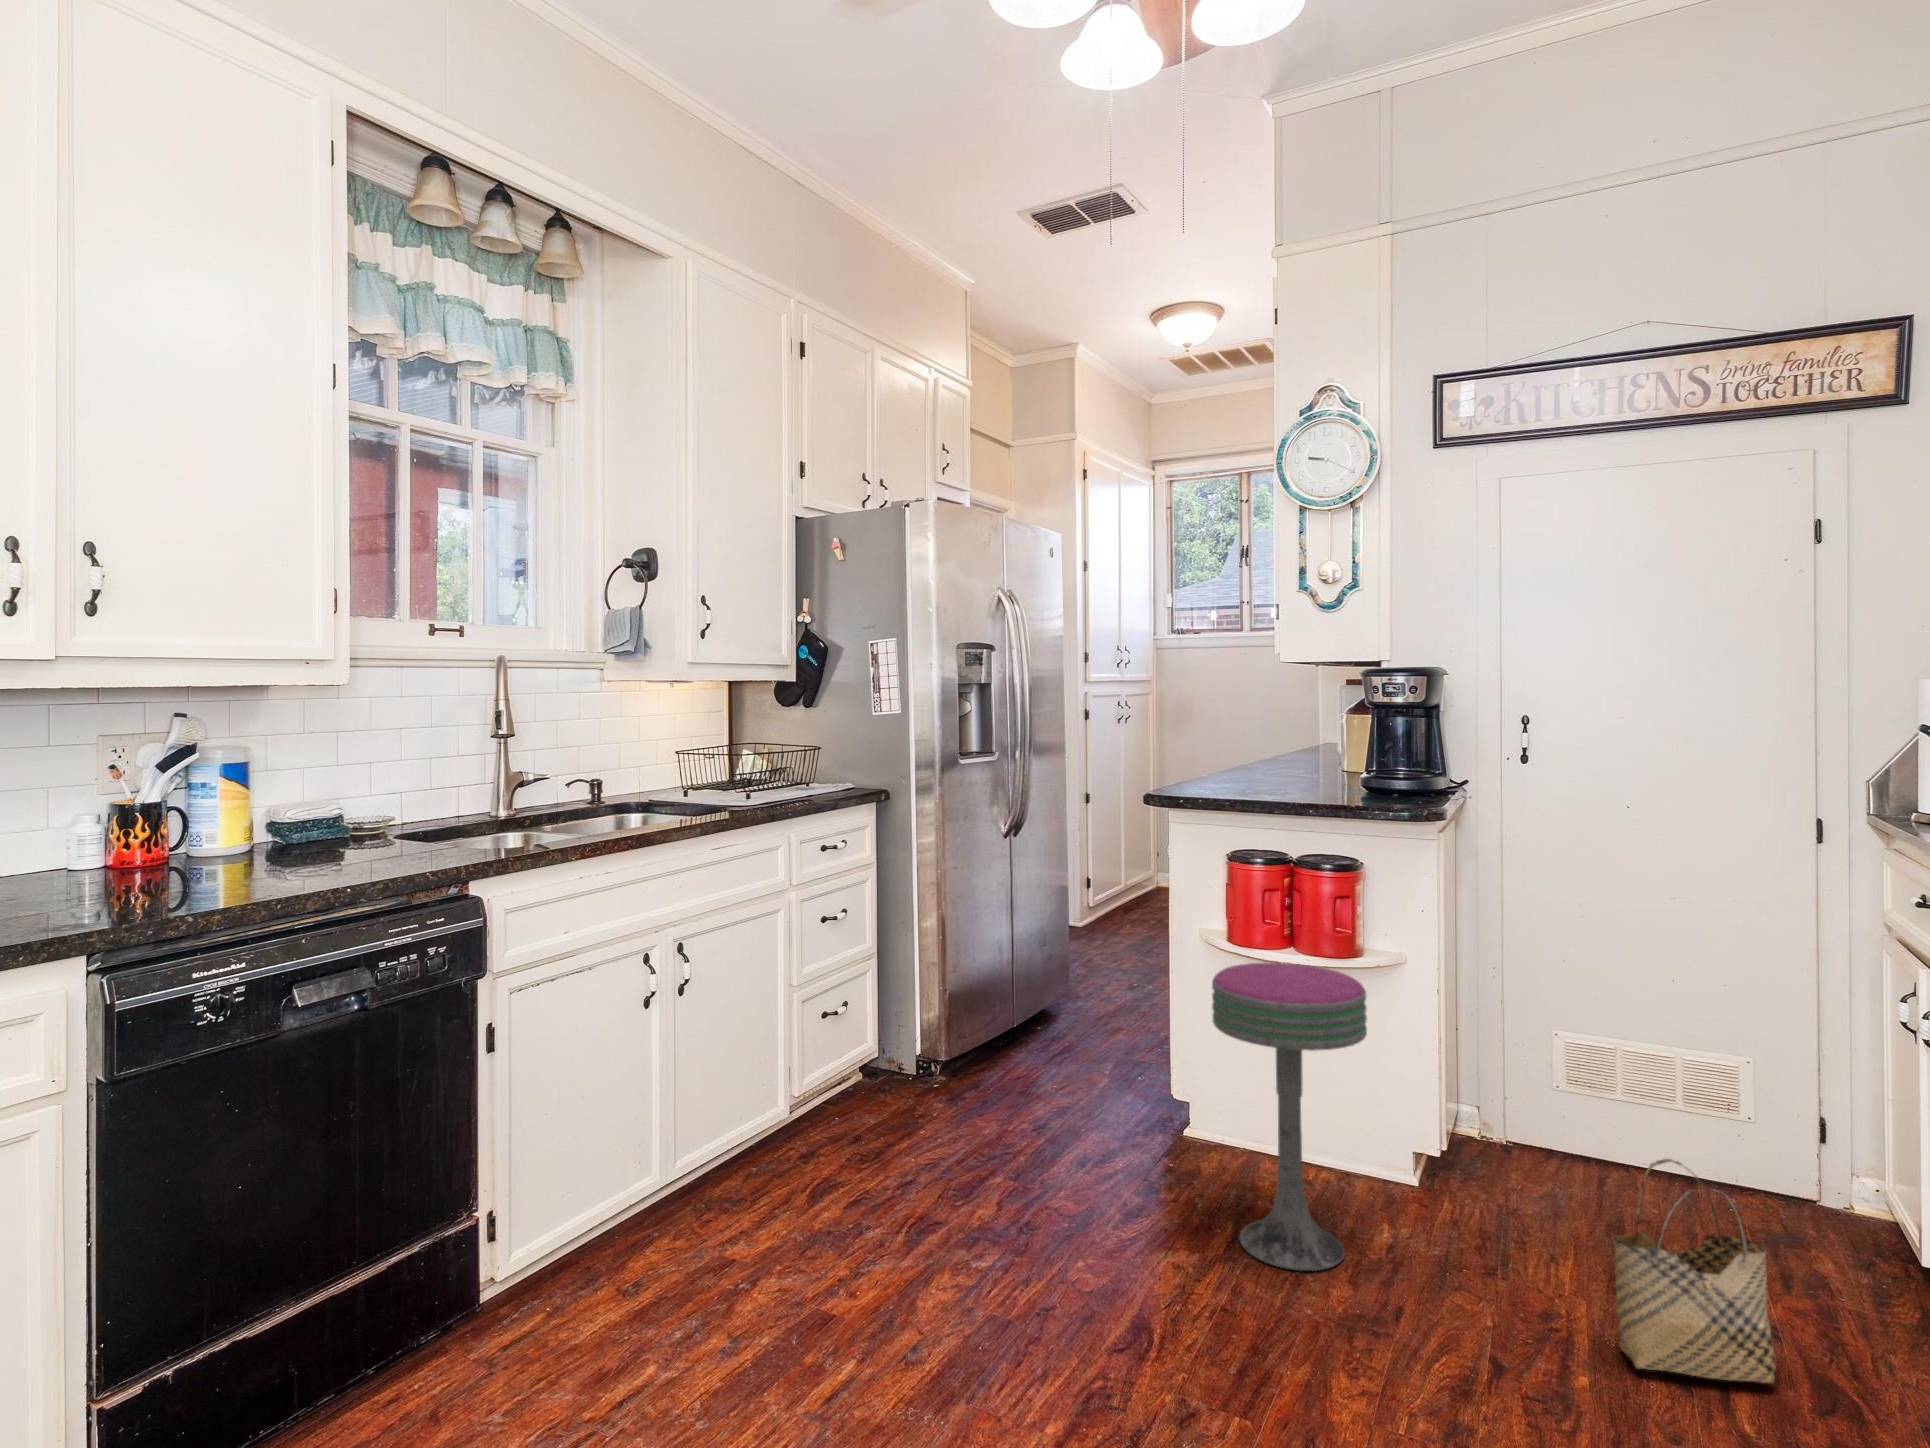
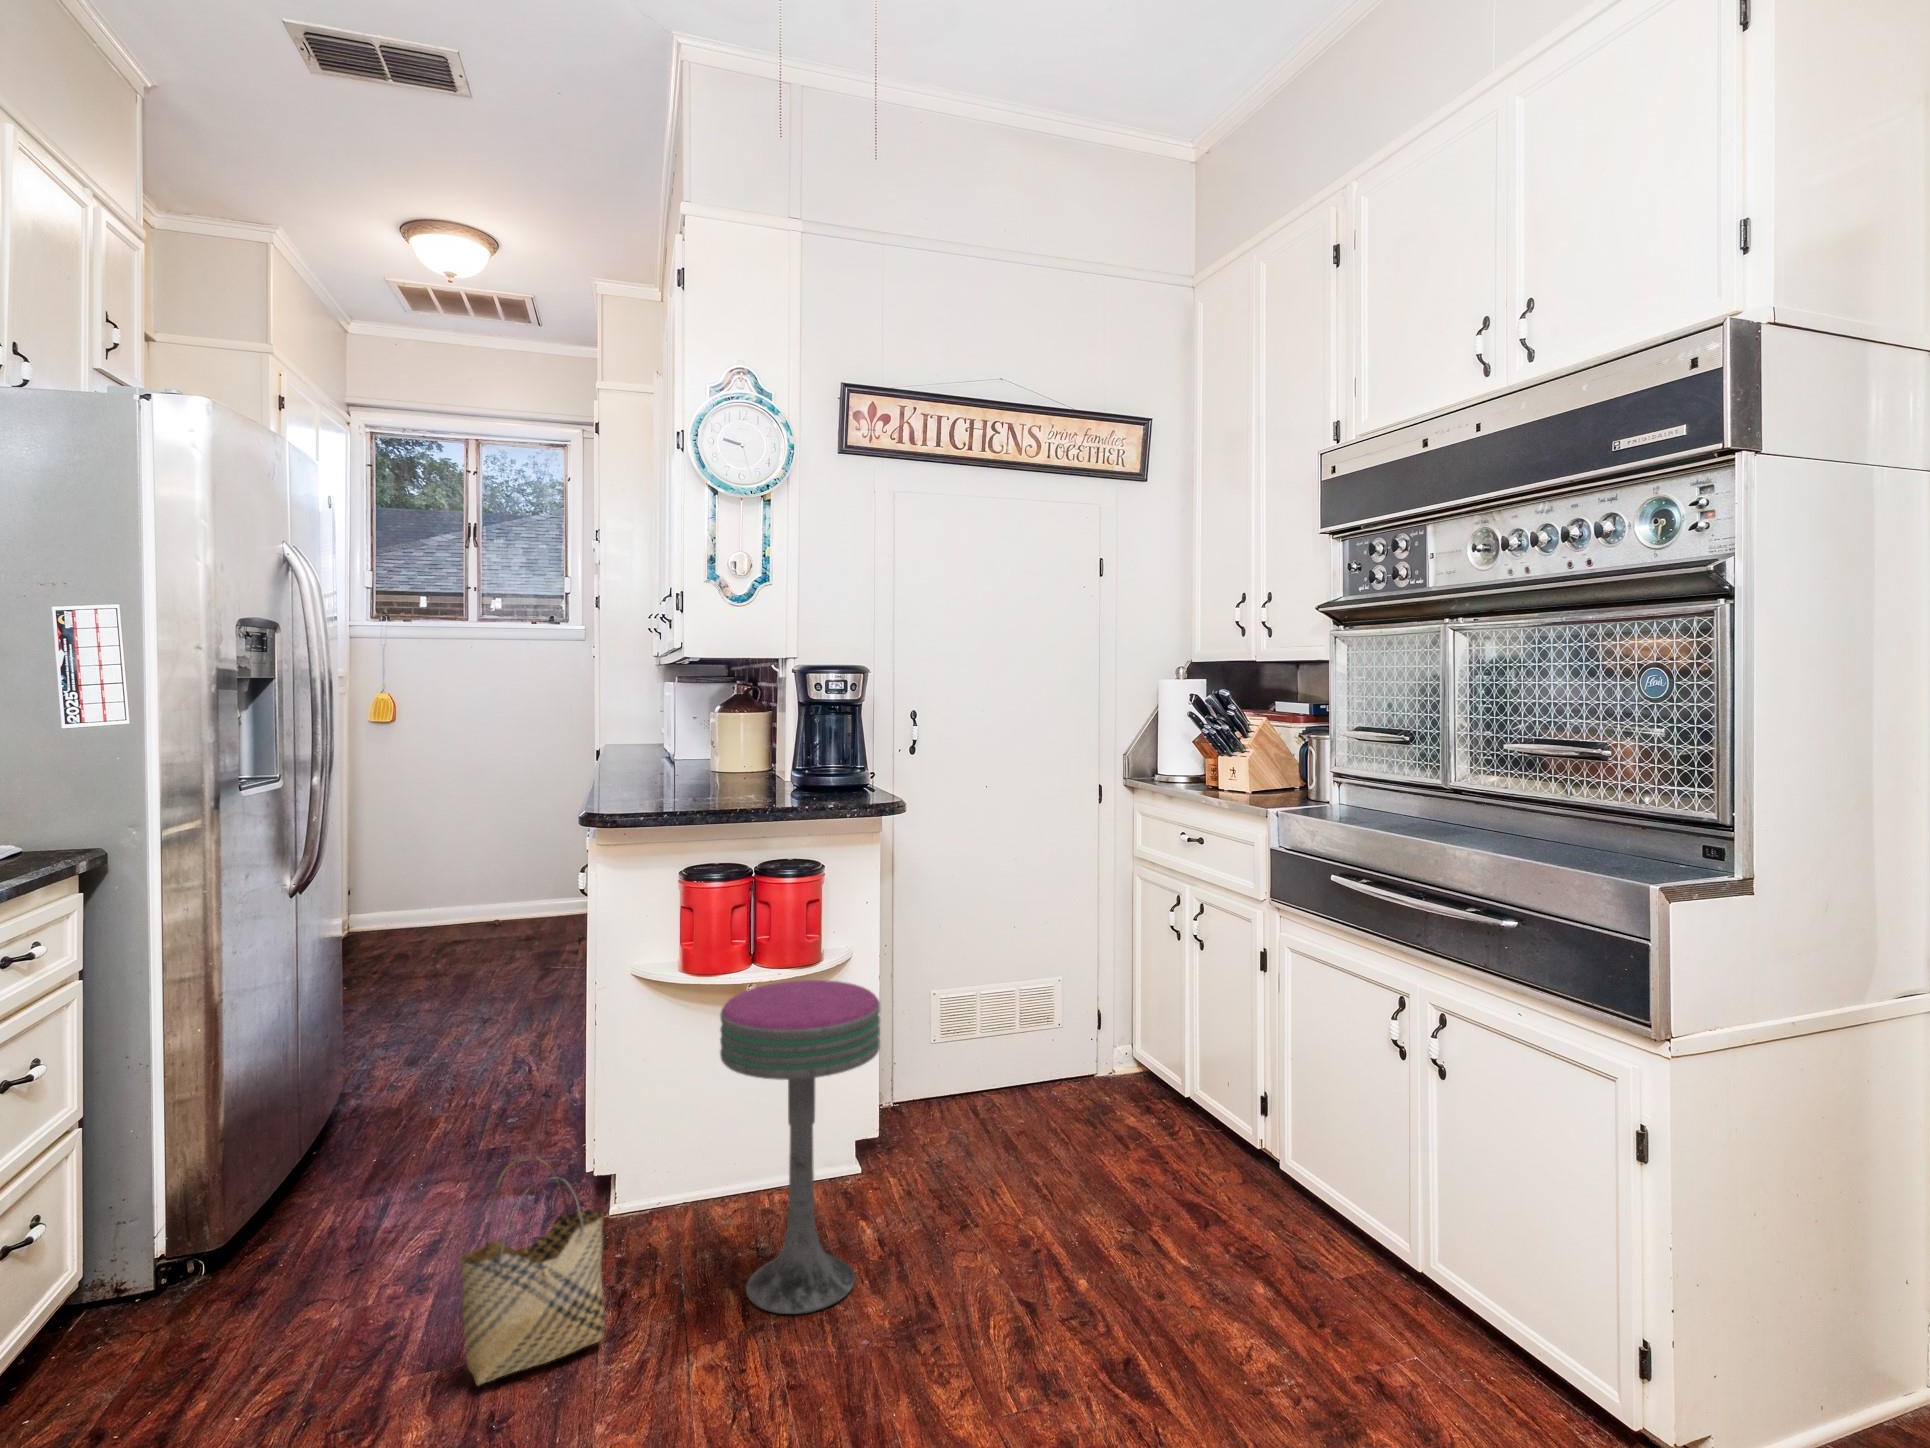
woven basket: present [1612,1159,1776,1383] -> present [459,1155,605,1385]

